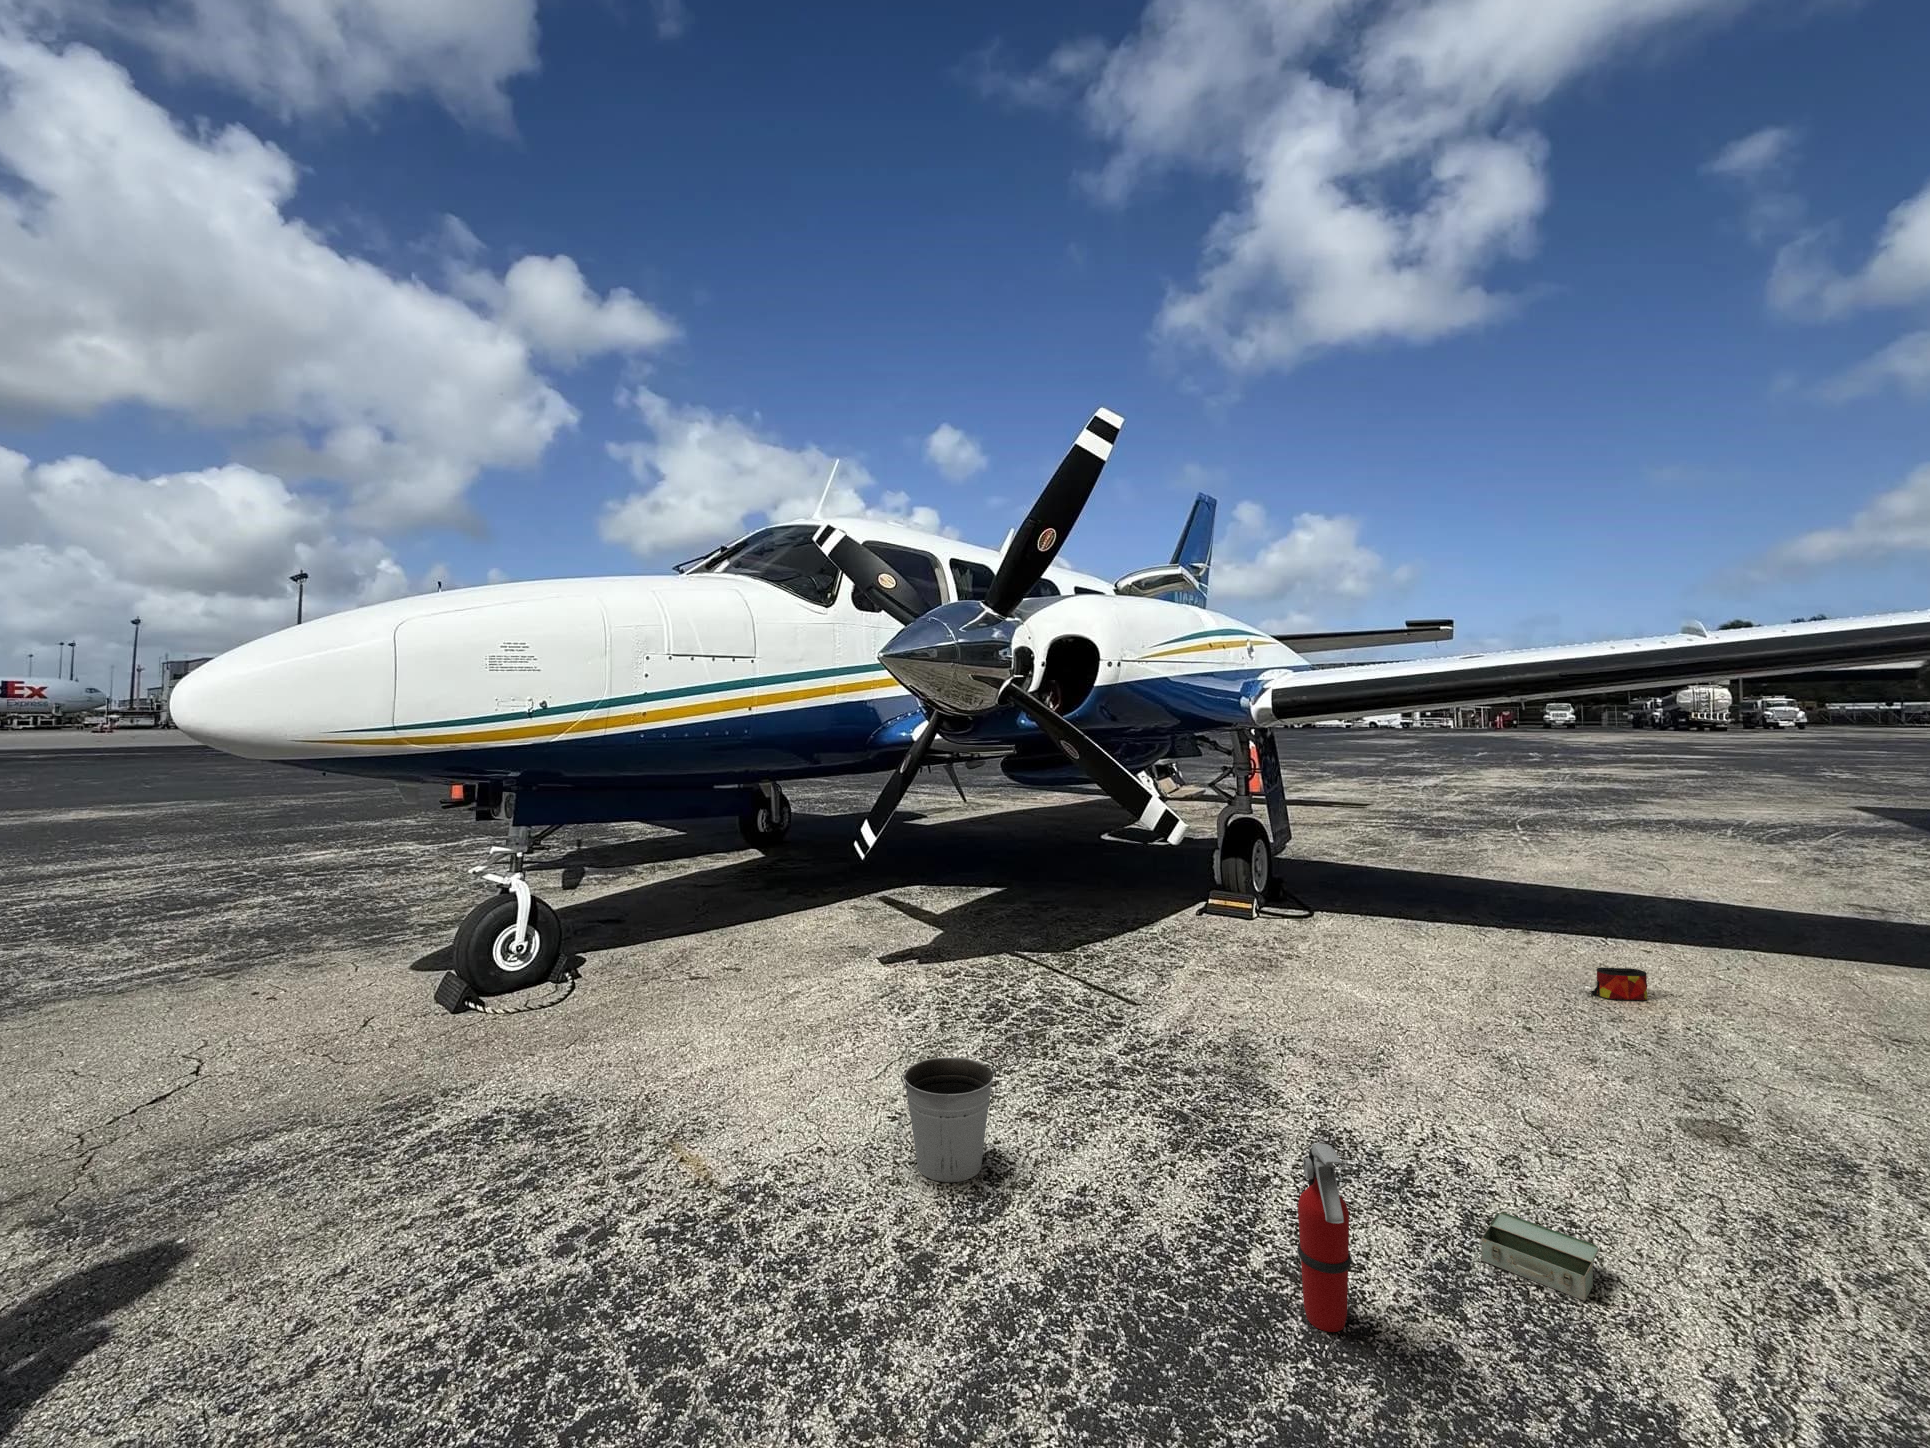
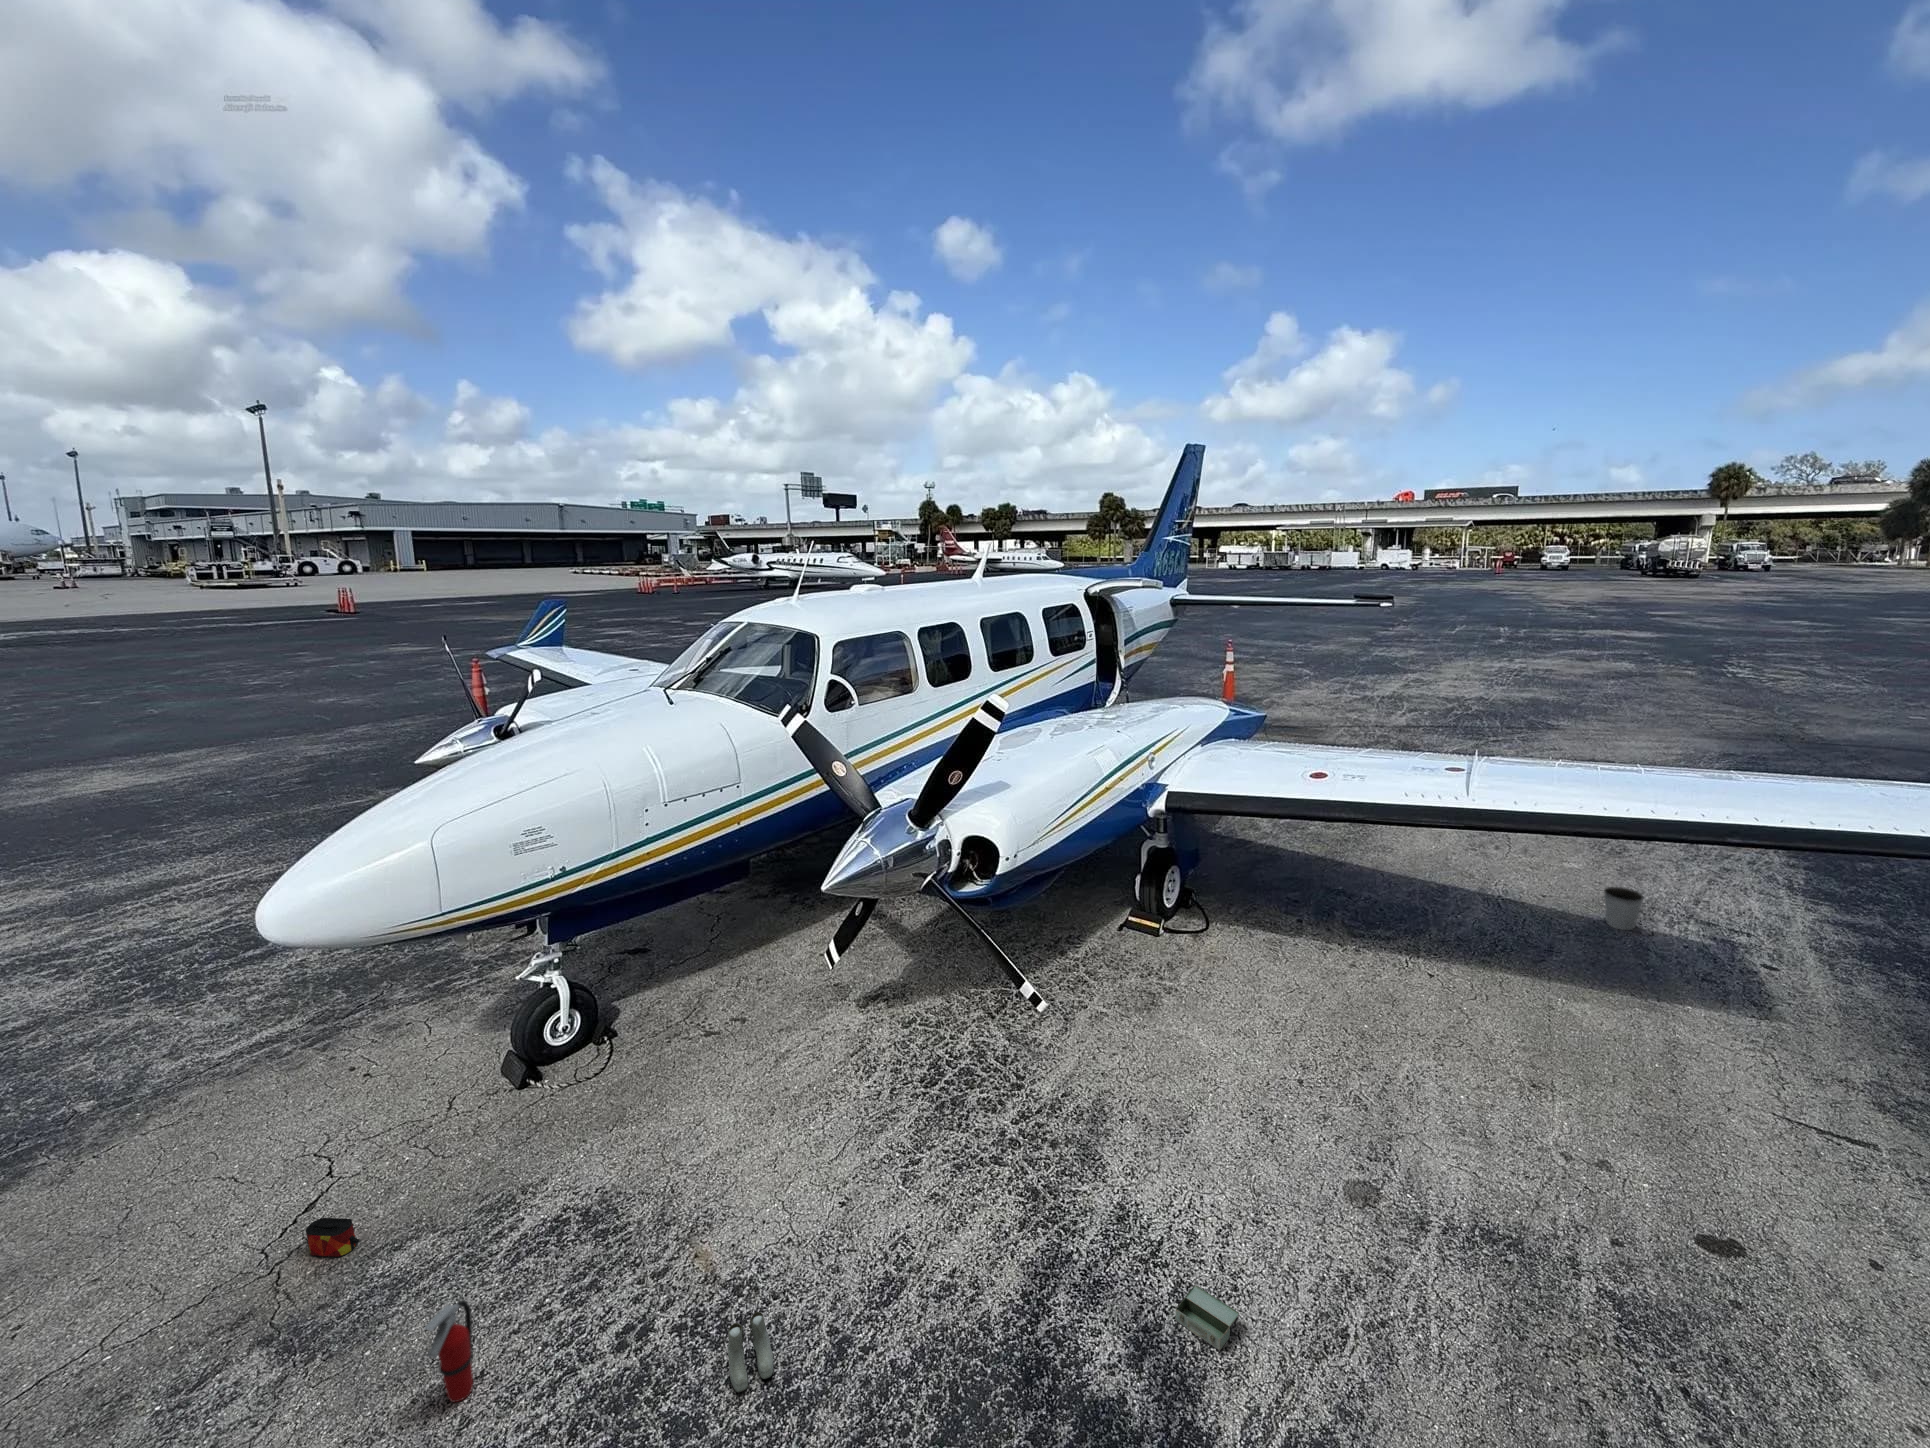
bag: present [1591,968,1647,1001] -> present [306,1218,359,1258]
bucket: present [901,1057,996,1182] -> present [1604,887,1643,930]
fire extinguisher: present [1297,1143,1352,1332] -> present [423,1300,473,1402]
boots: none [737,1191,811,1310] -> present [728,1312,774,1392]

